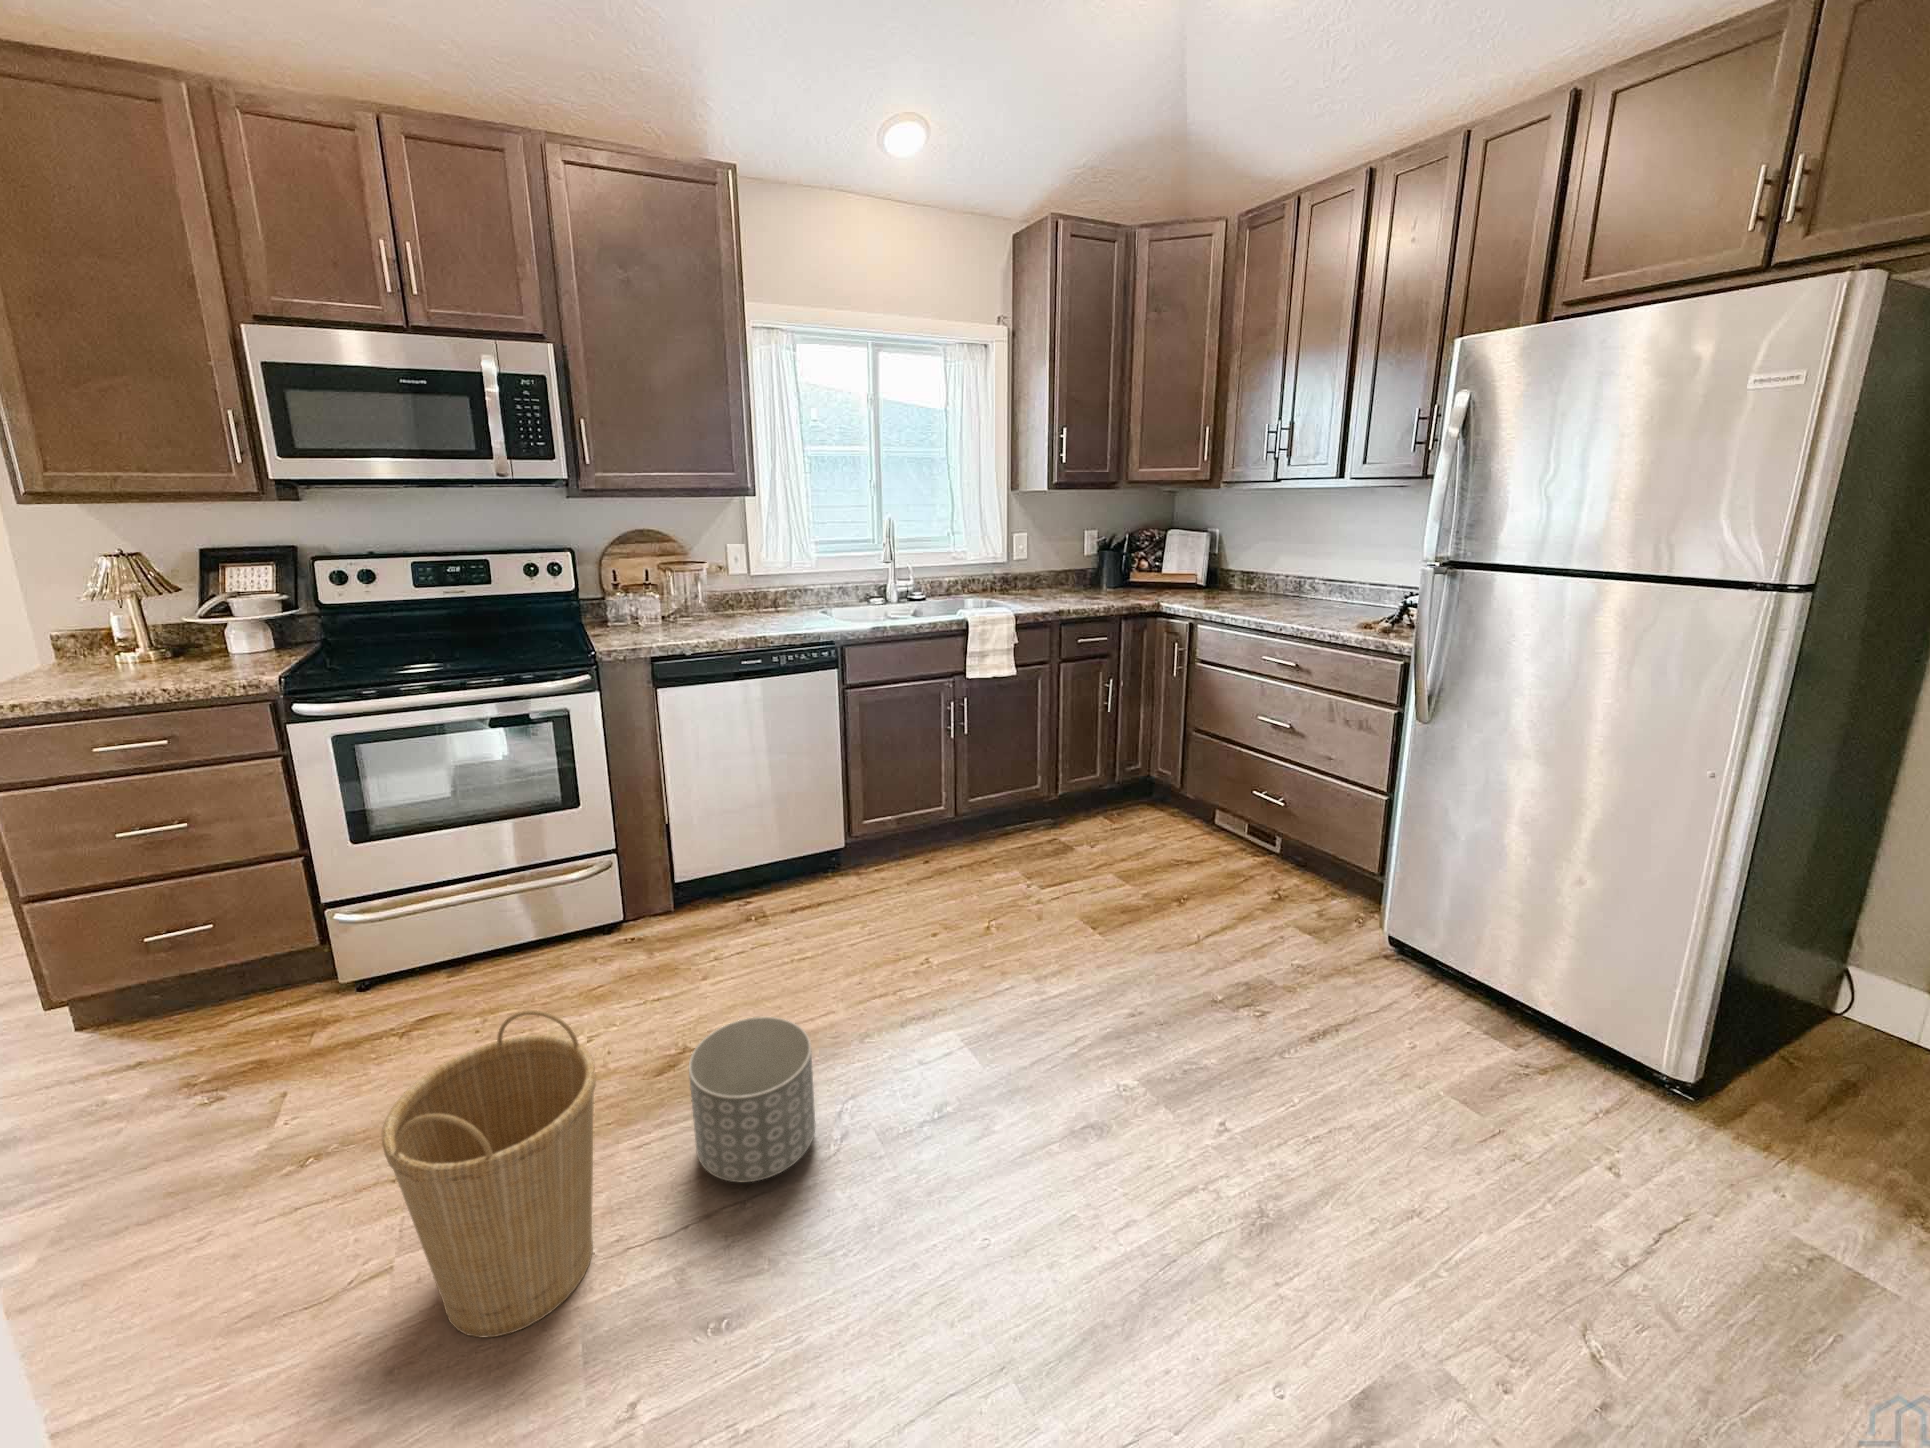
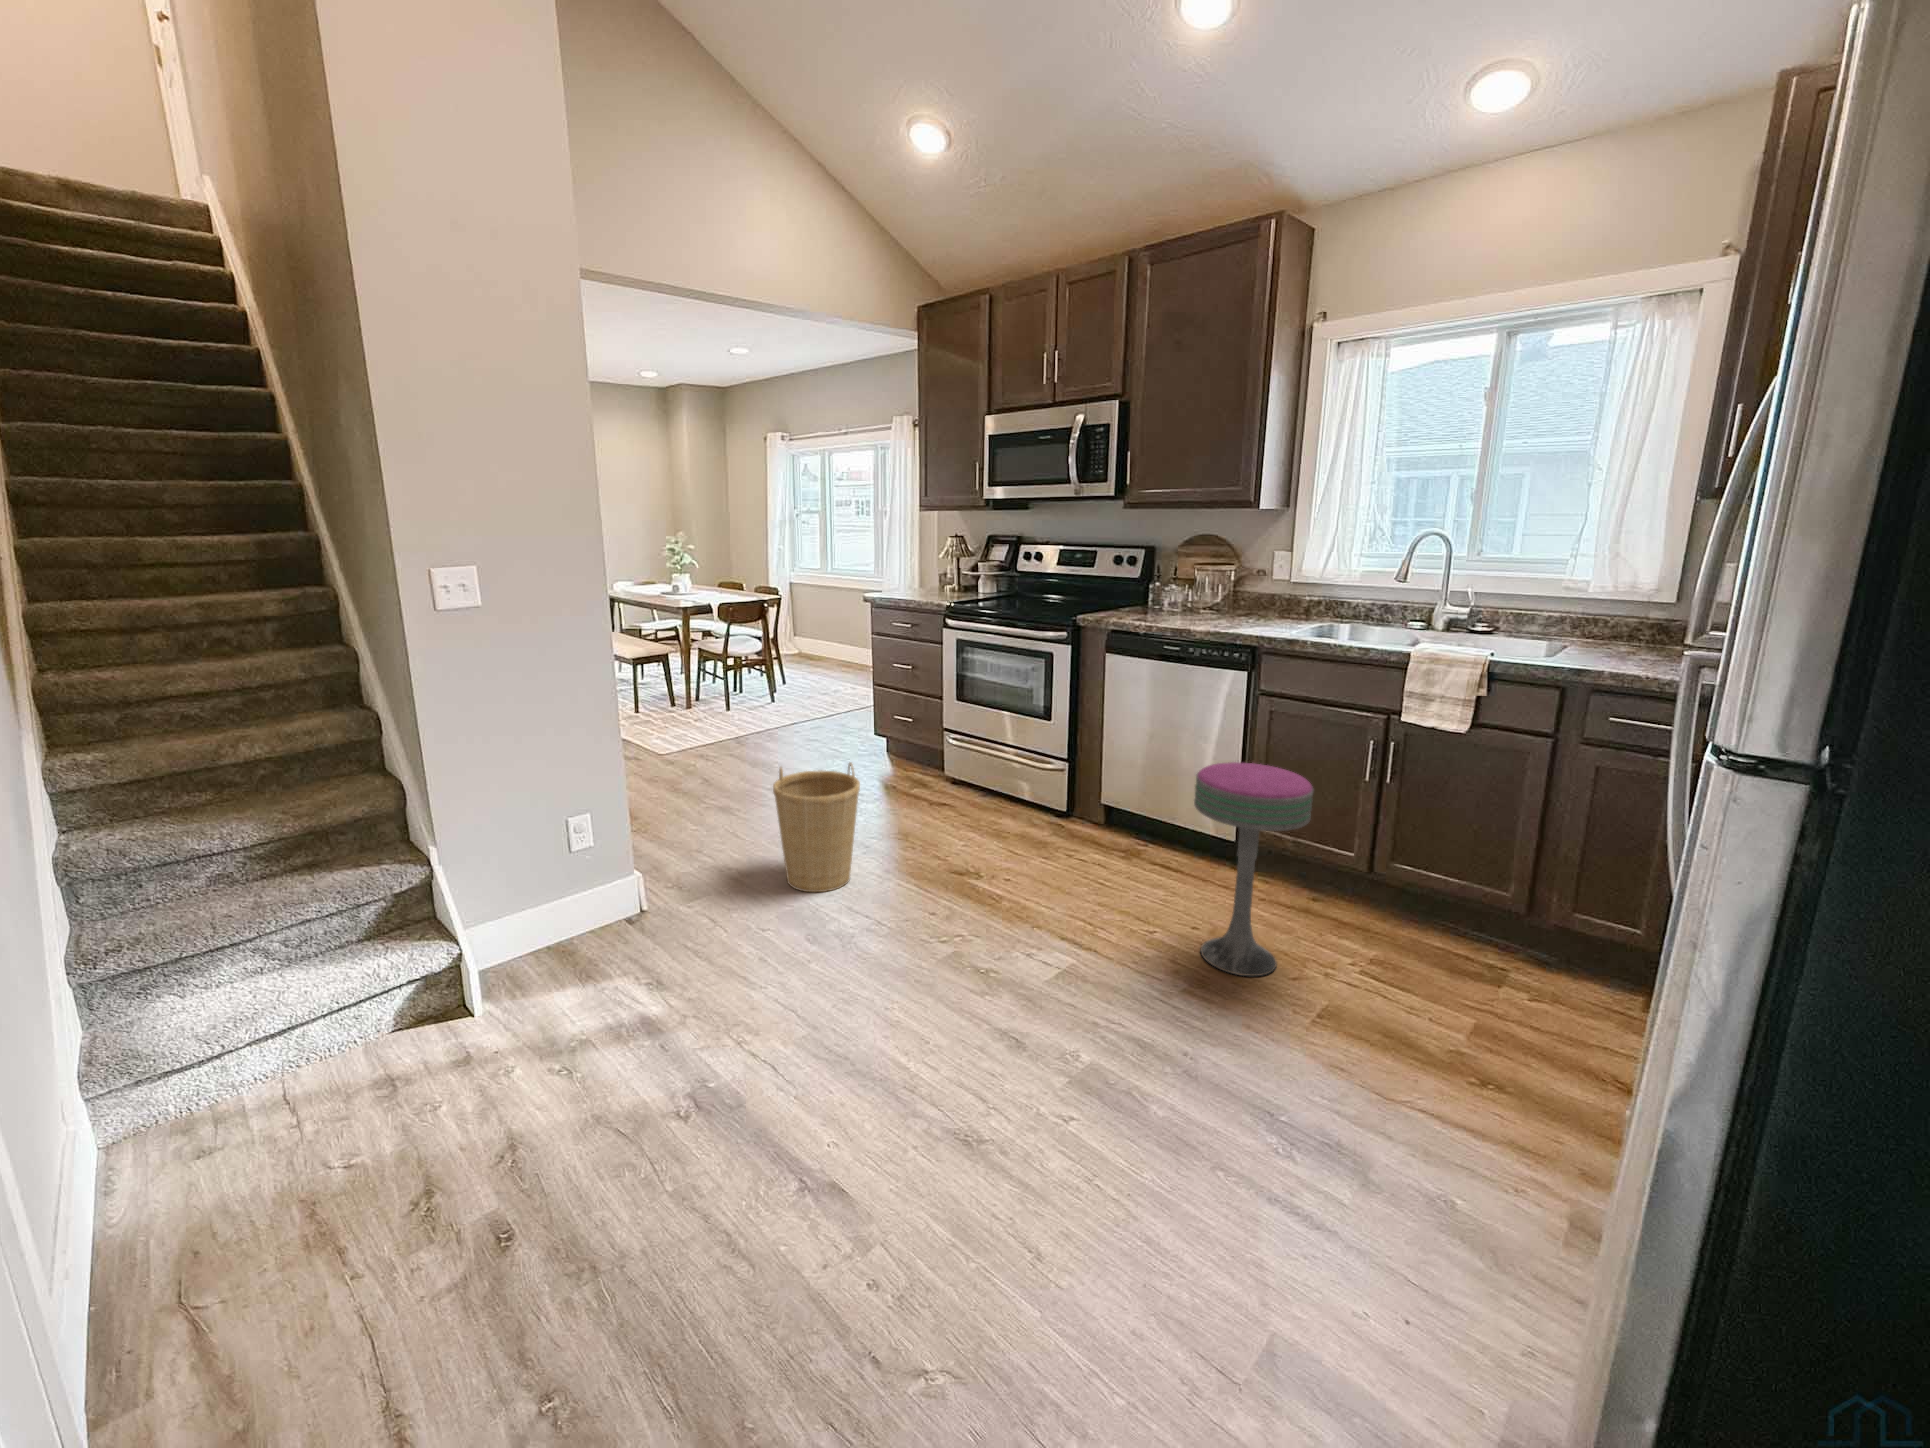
bar stool: none [944,744,1049,949] -> present [1194,762,1313,976]
planter: present [689,1017,815,1182] -> none [879,834,952,920]

